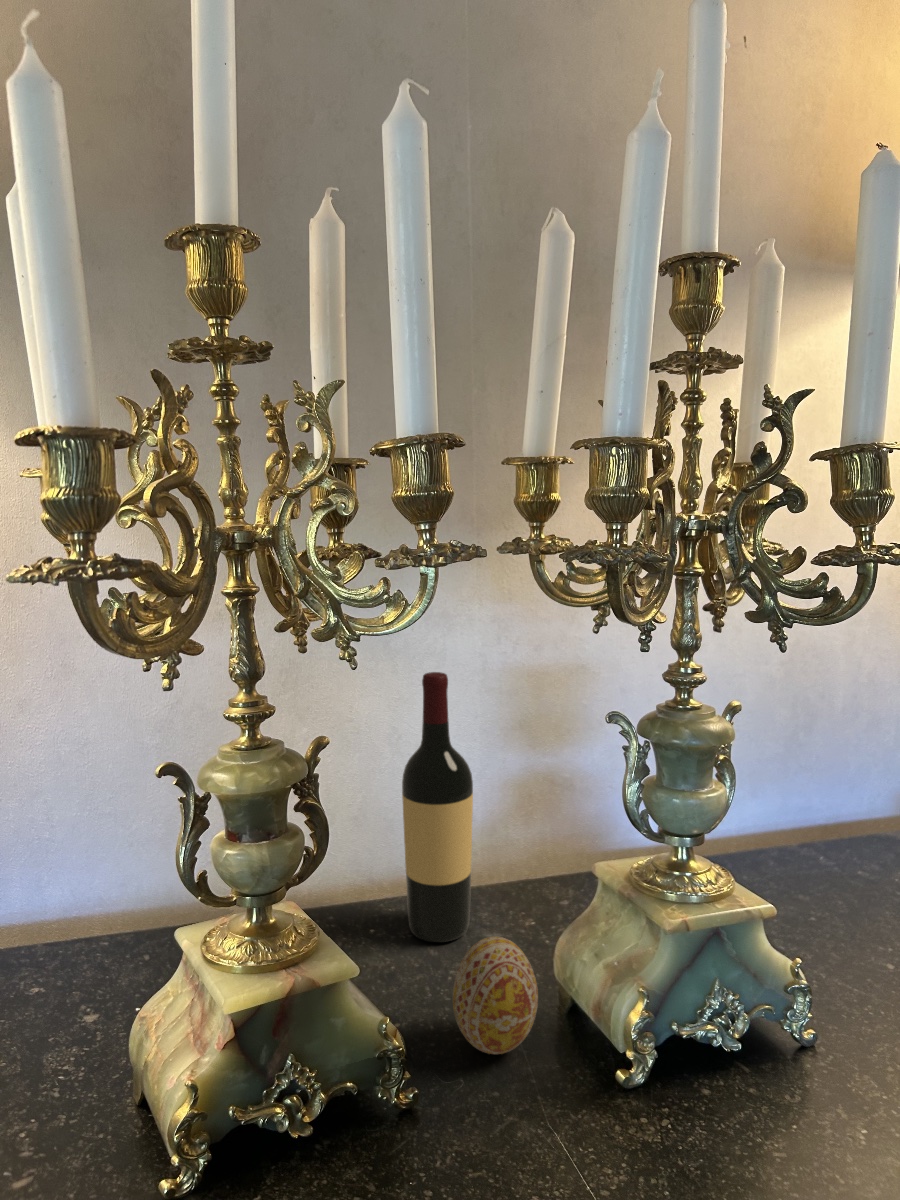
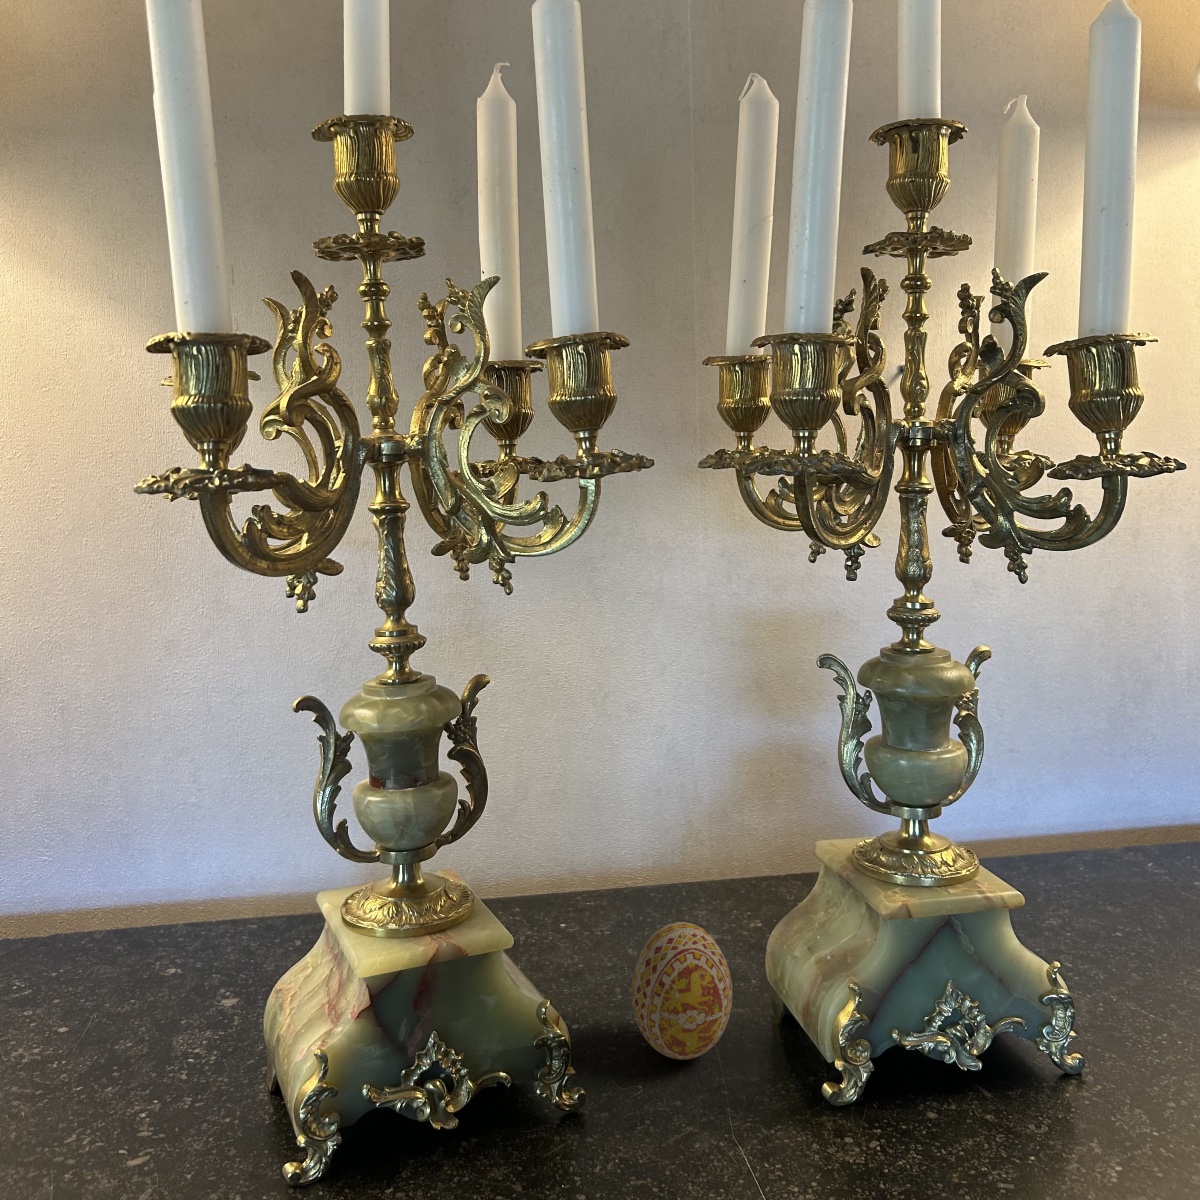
wine bottle: present [402,672,473,942] -> none [586,629,669,944]

